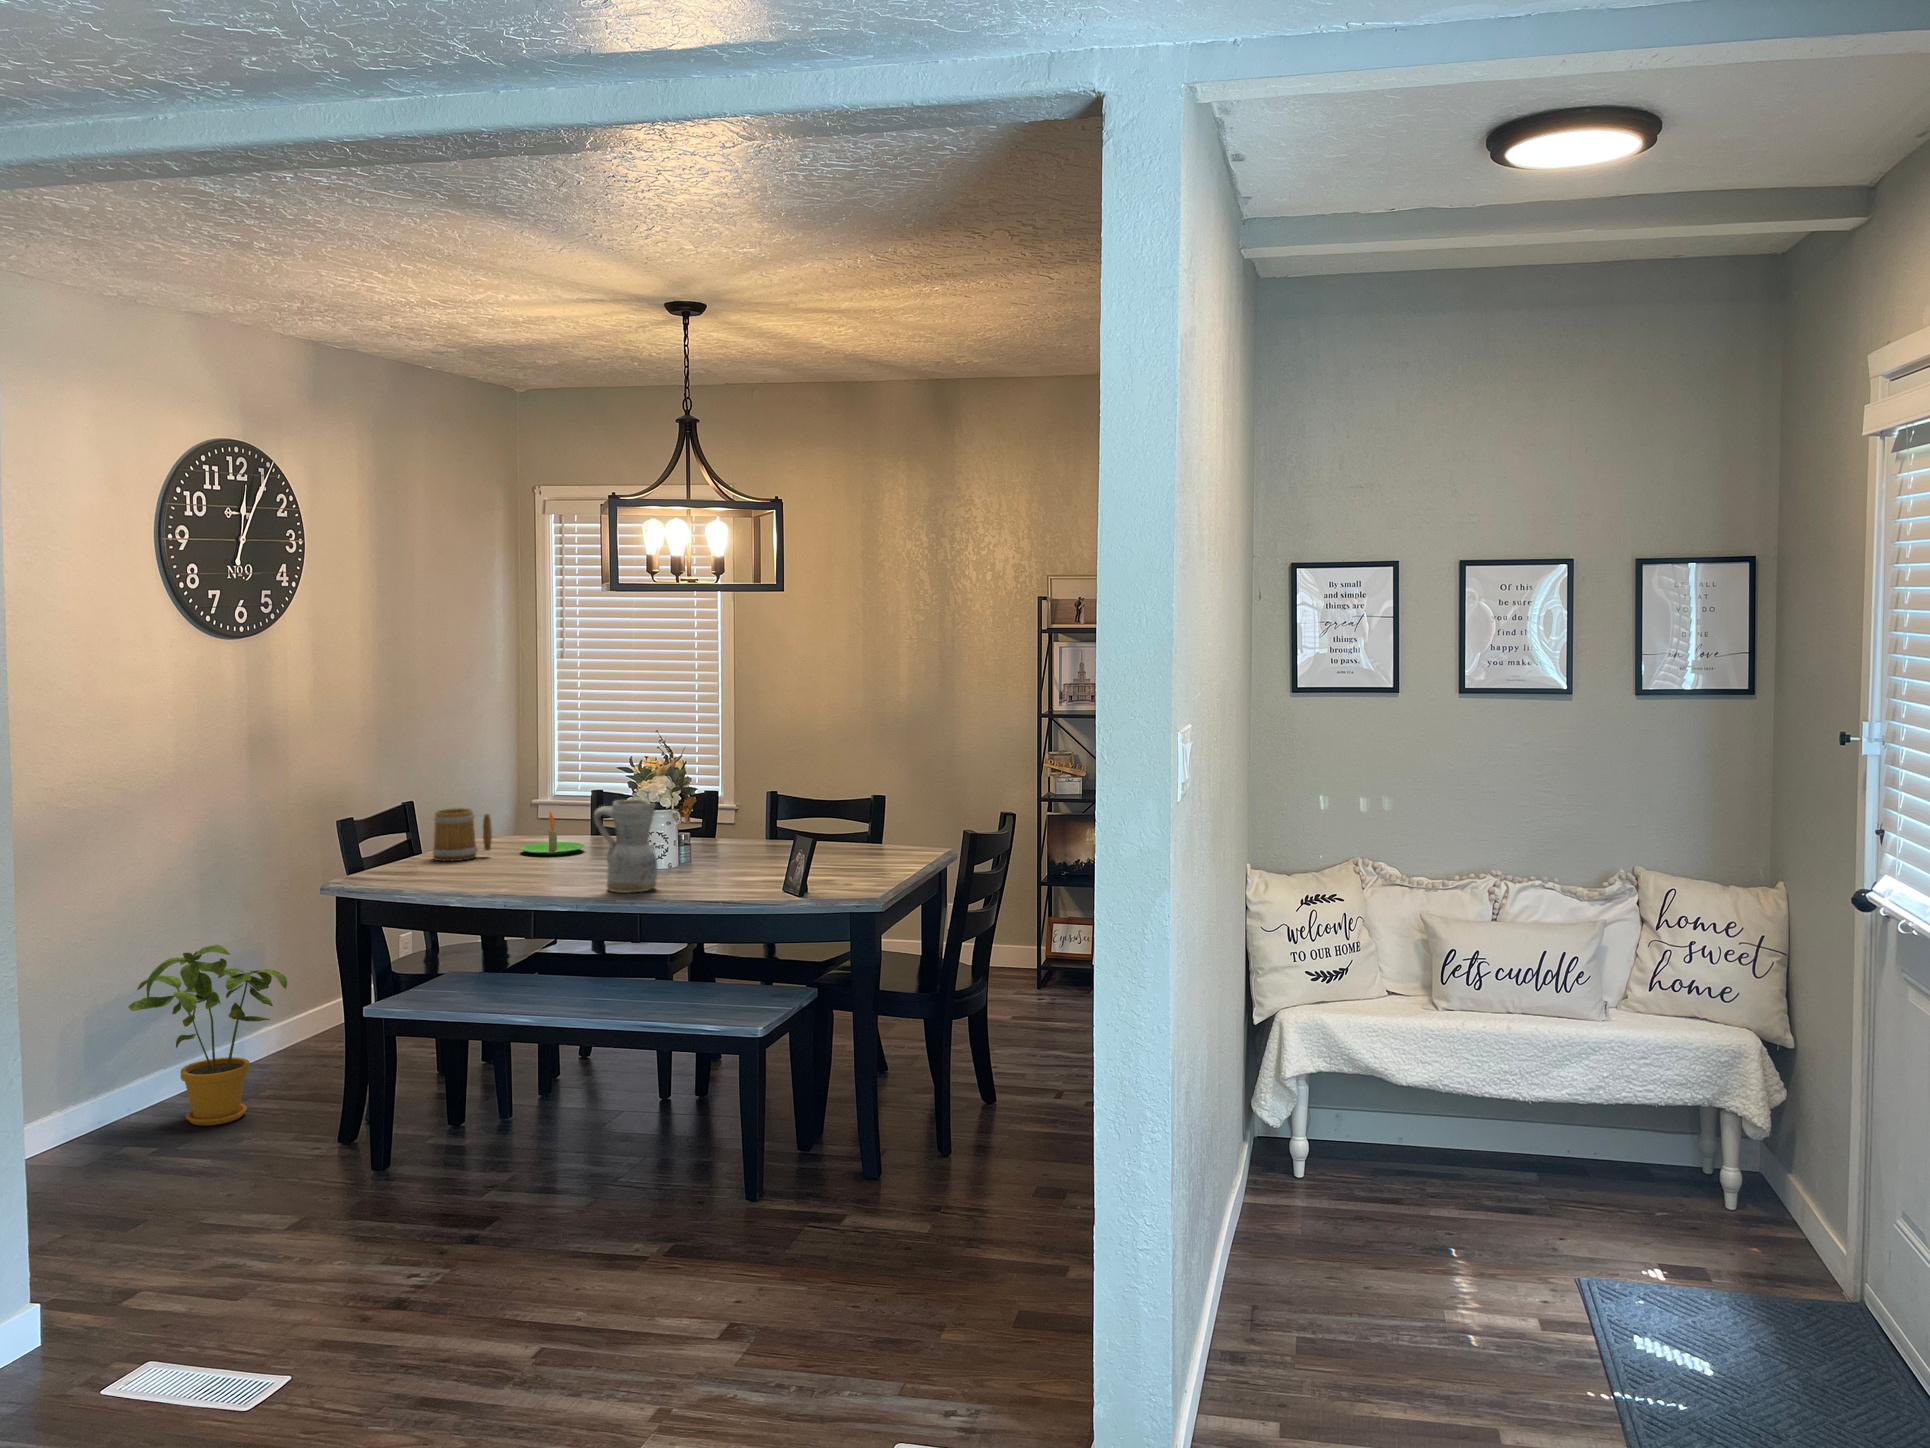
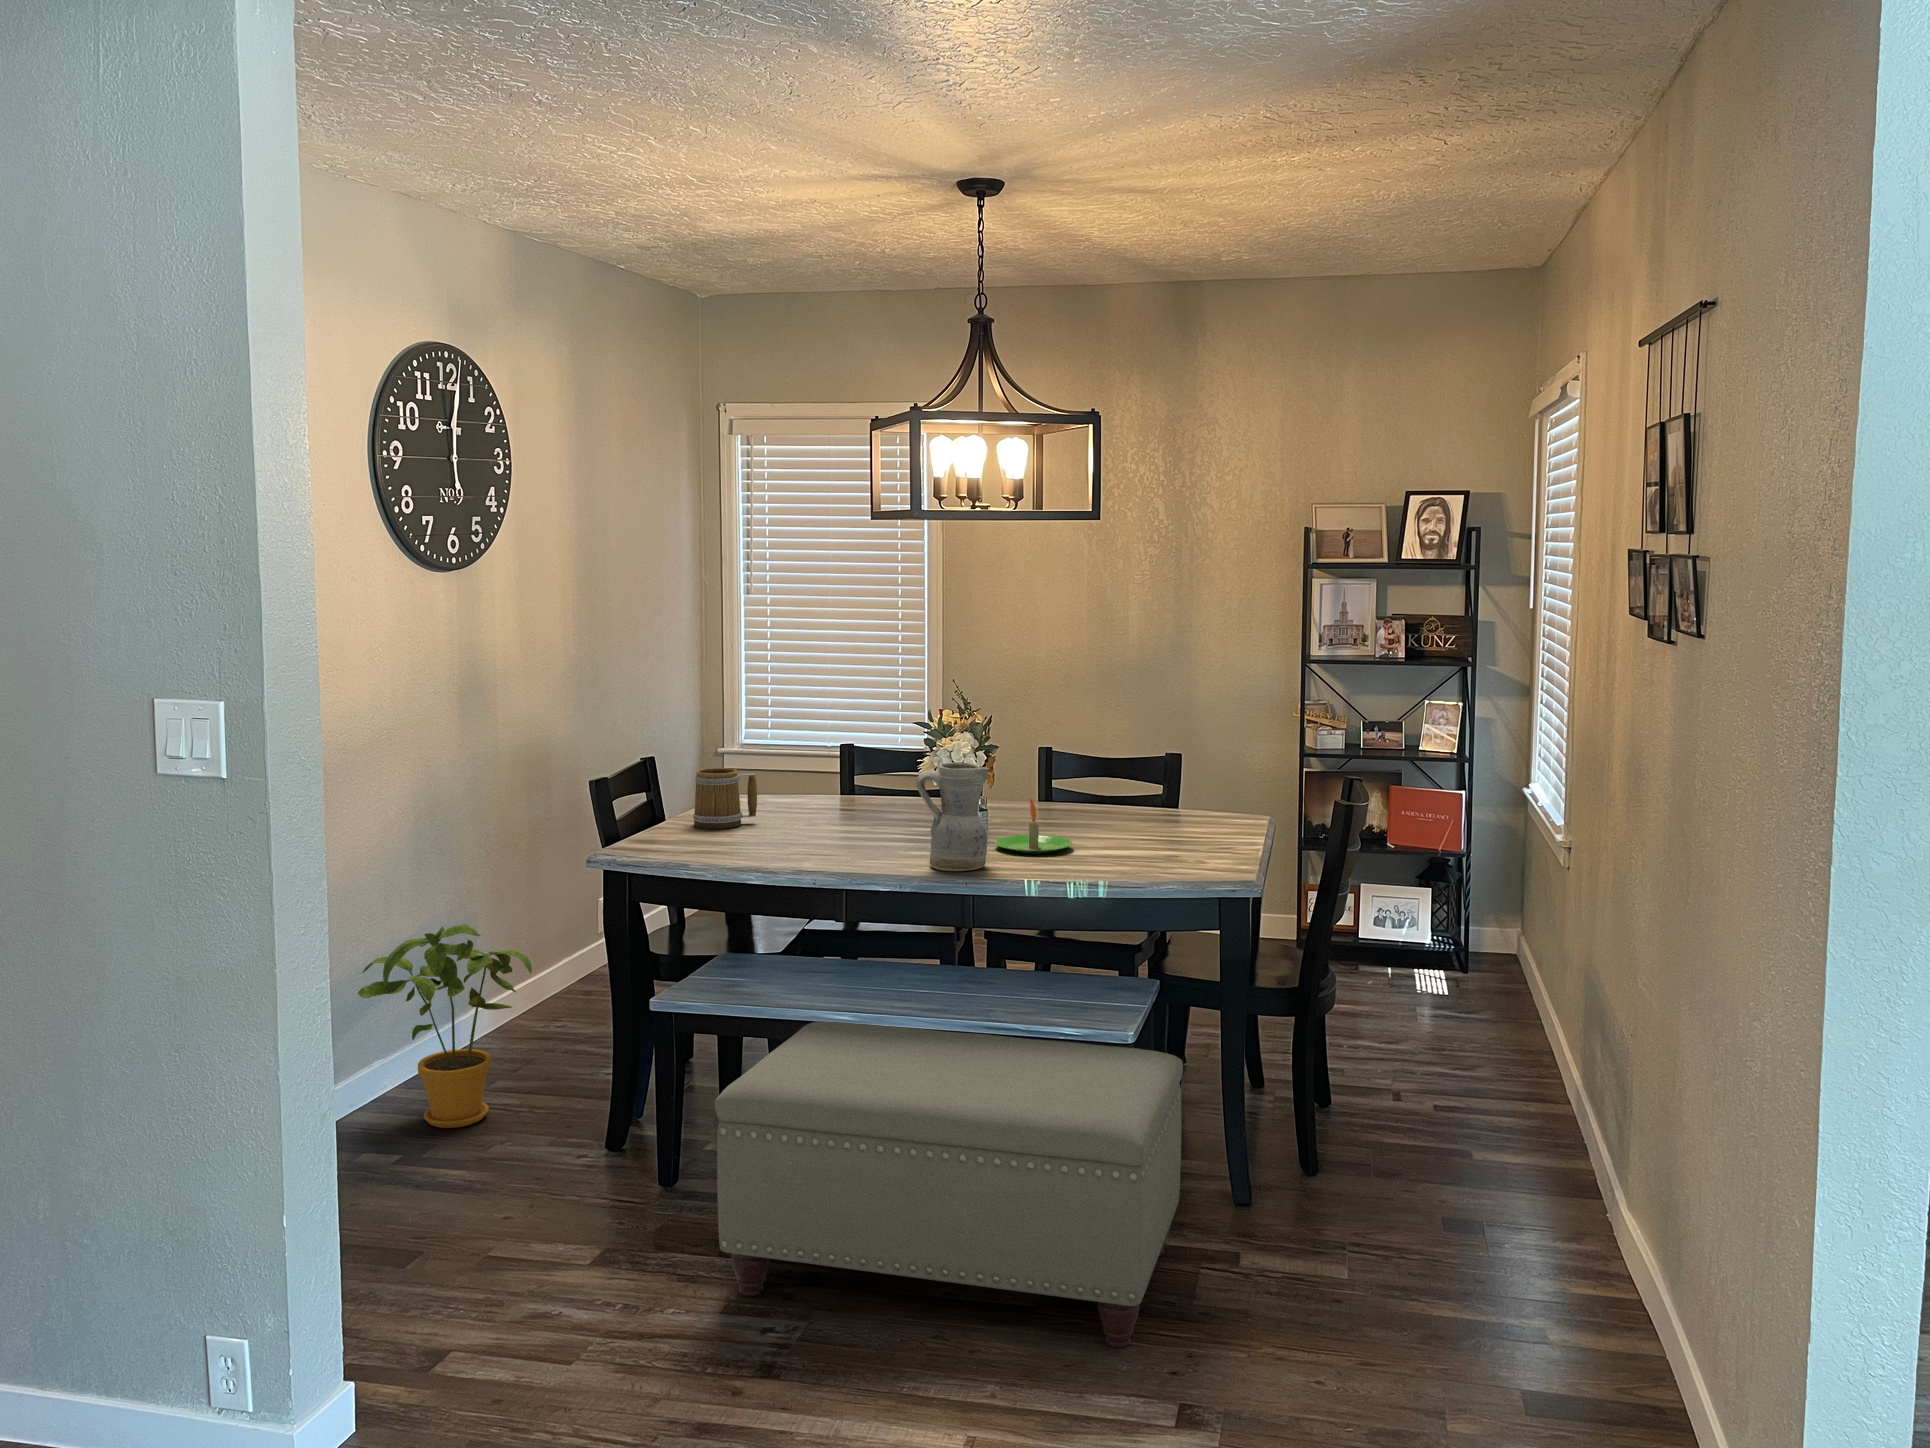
candle: present [520,812,585,855] -> present [995,798,1072,853]
ottoman: none [372,1022,794,1287] -> present [715,1022,1183,1348]

